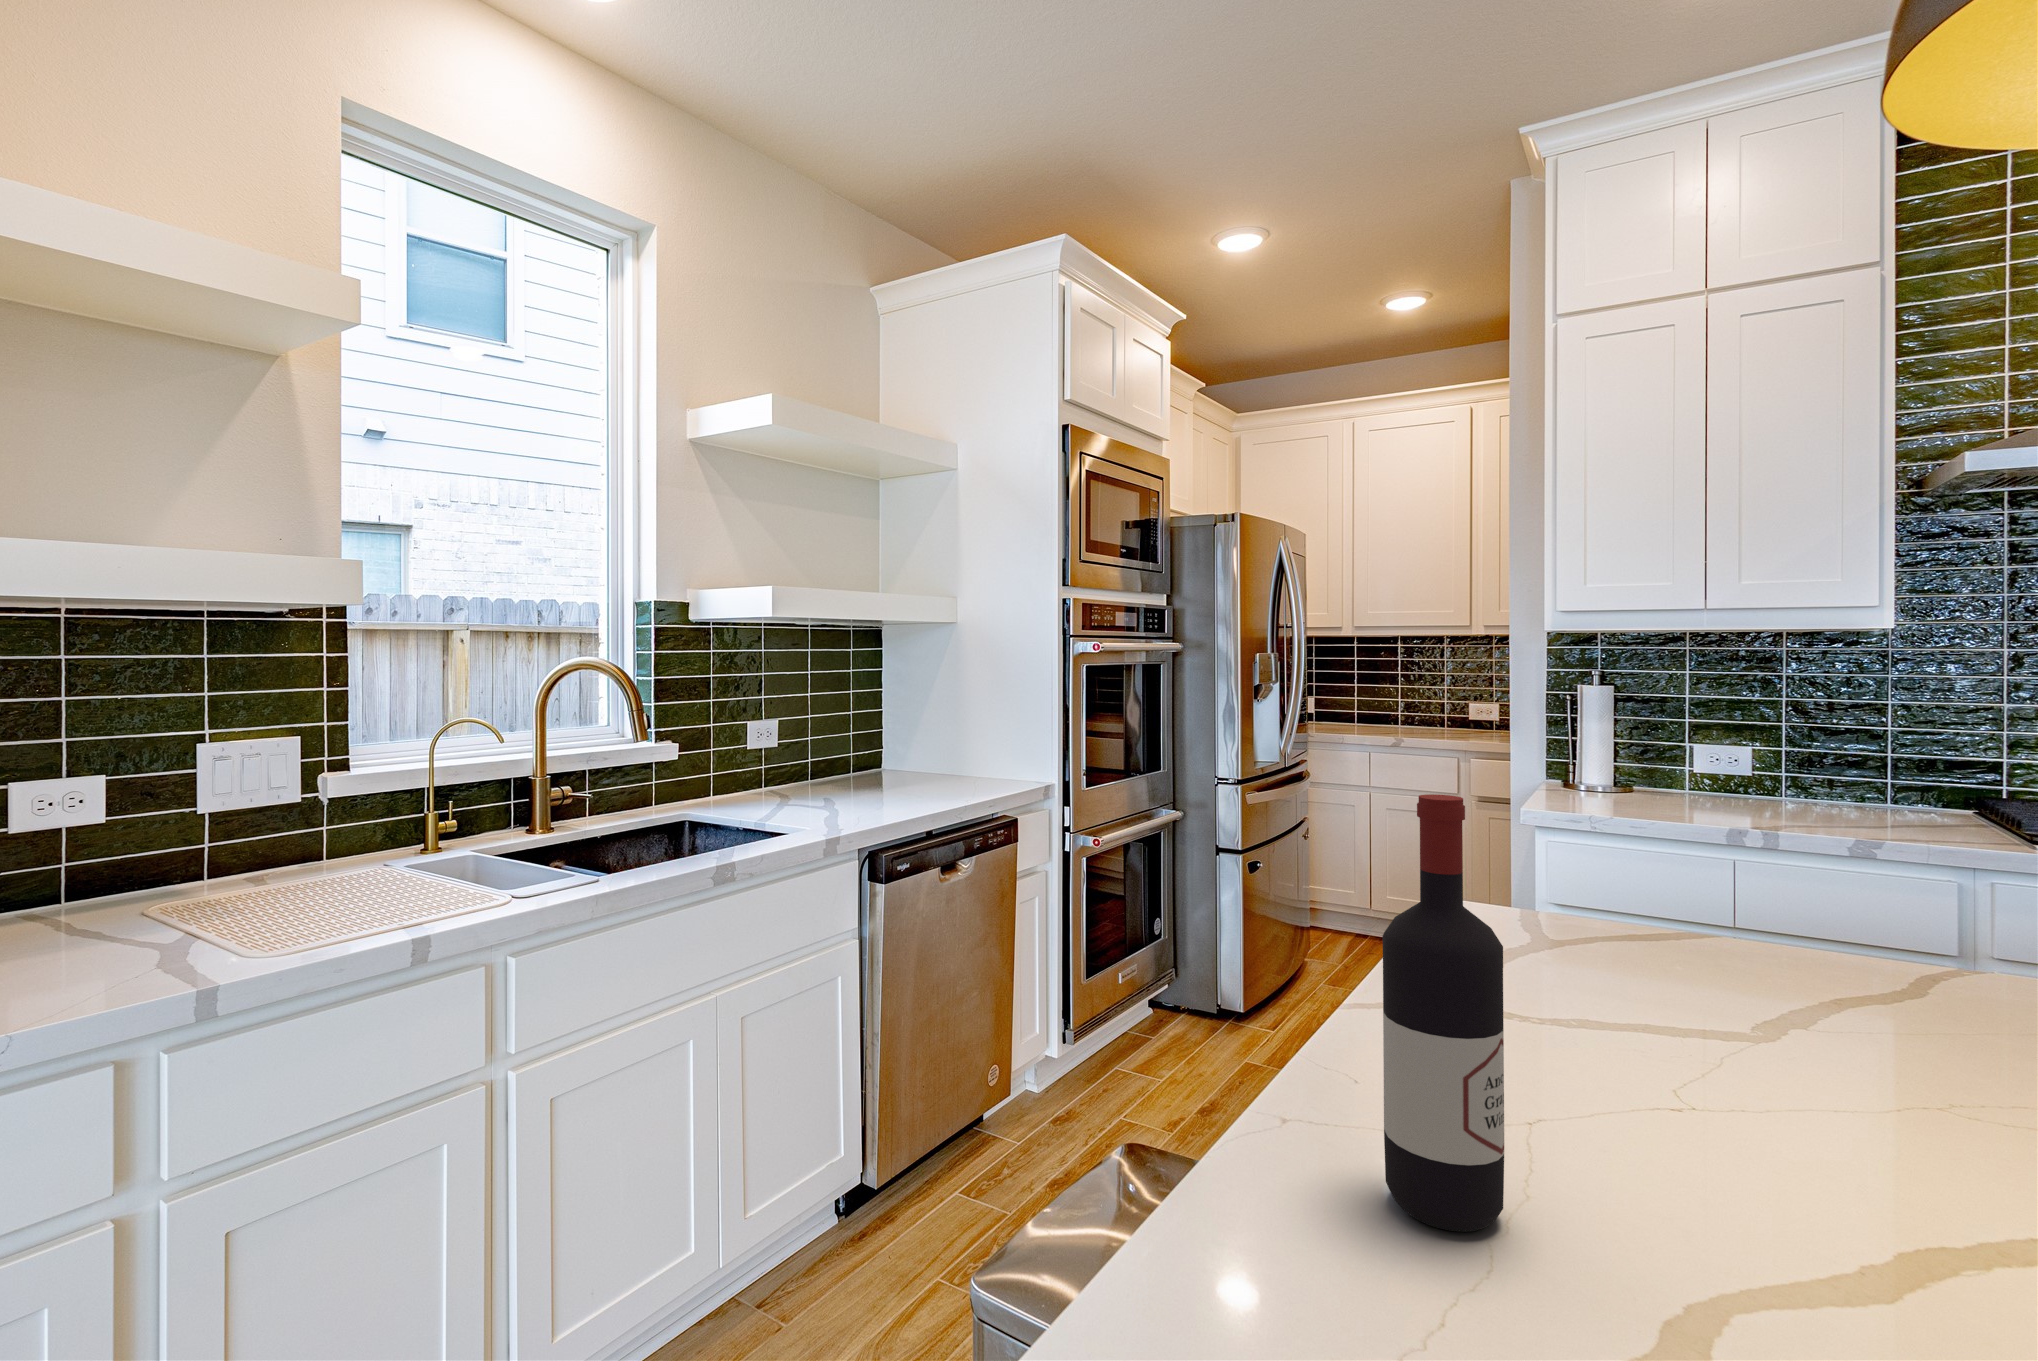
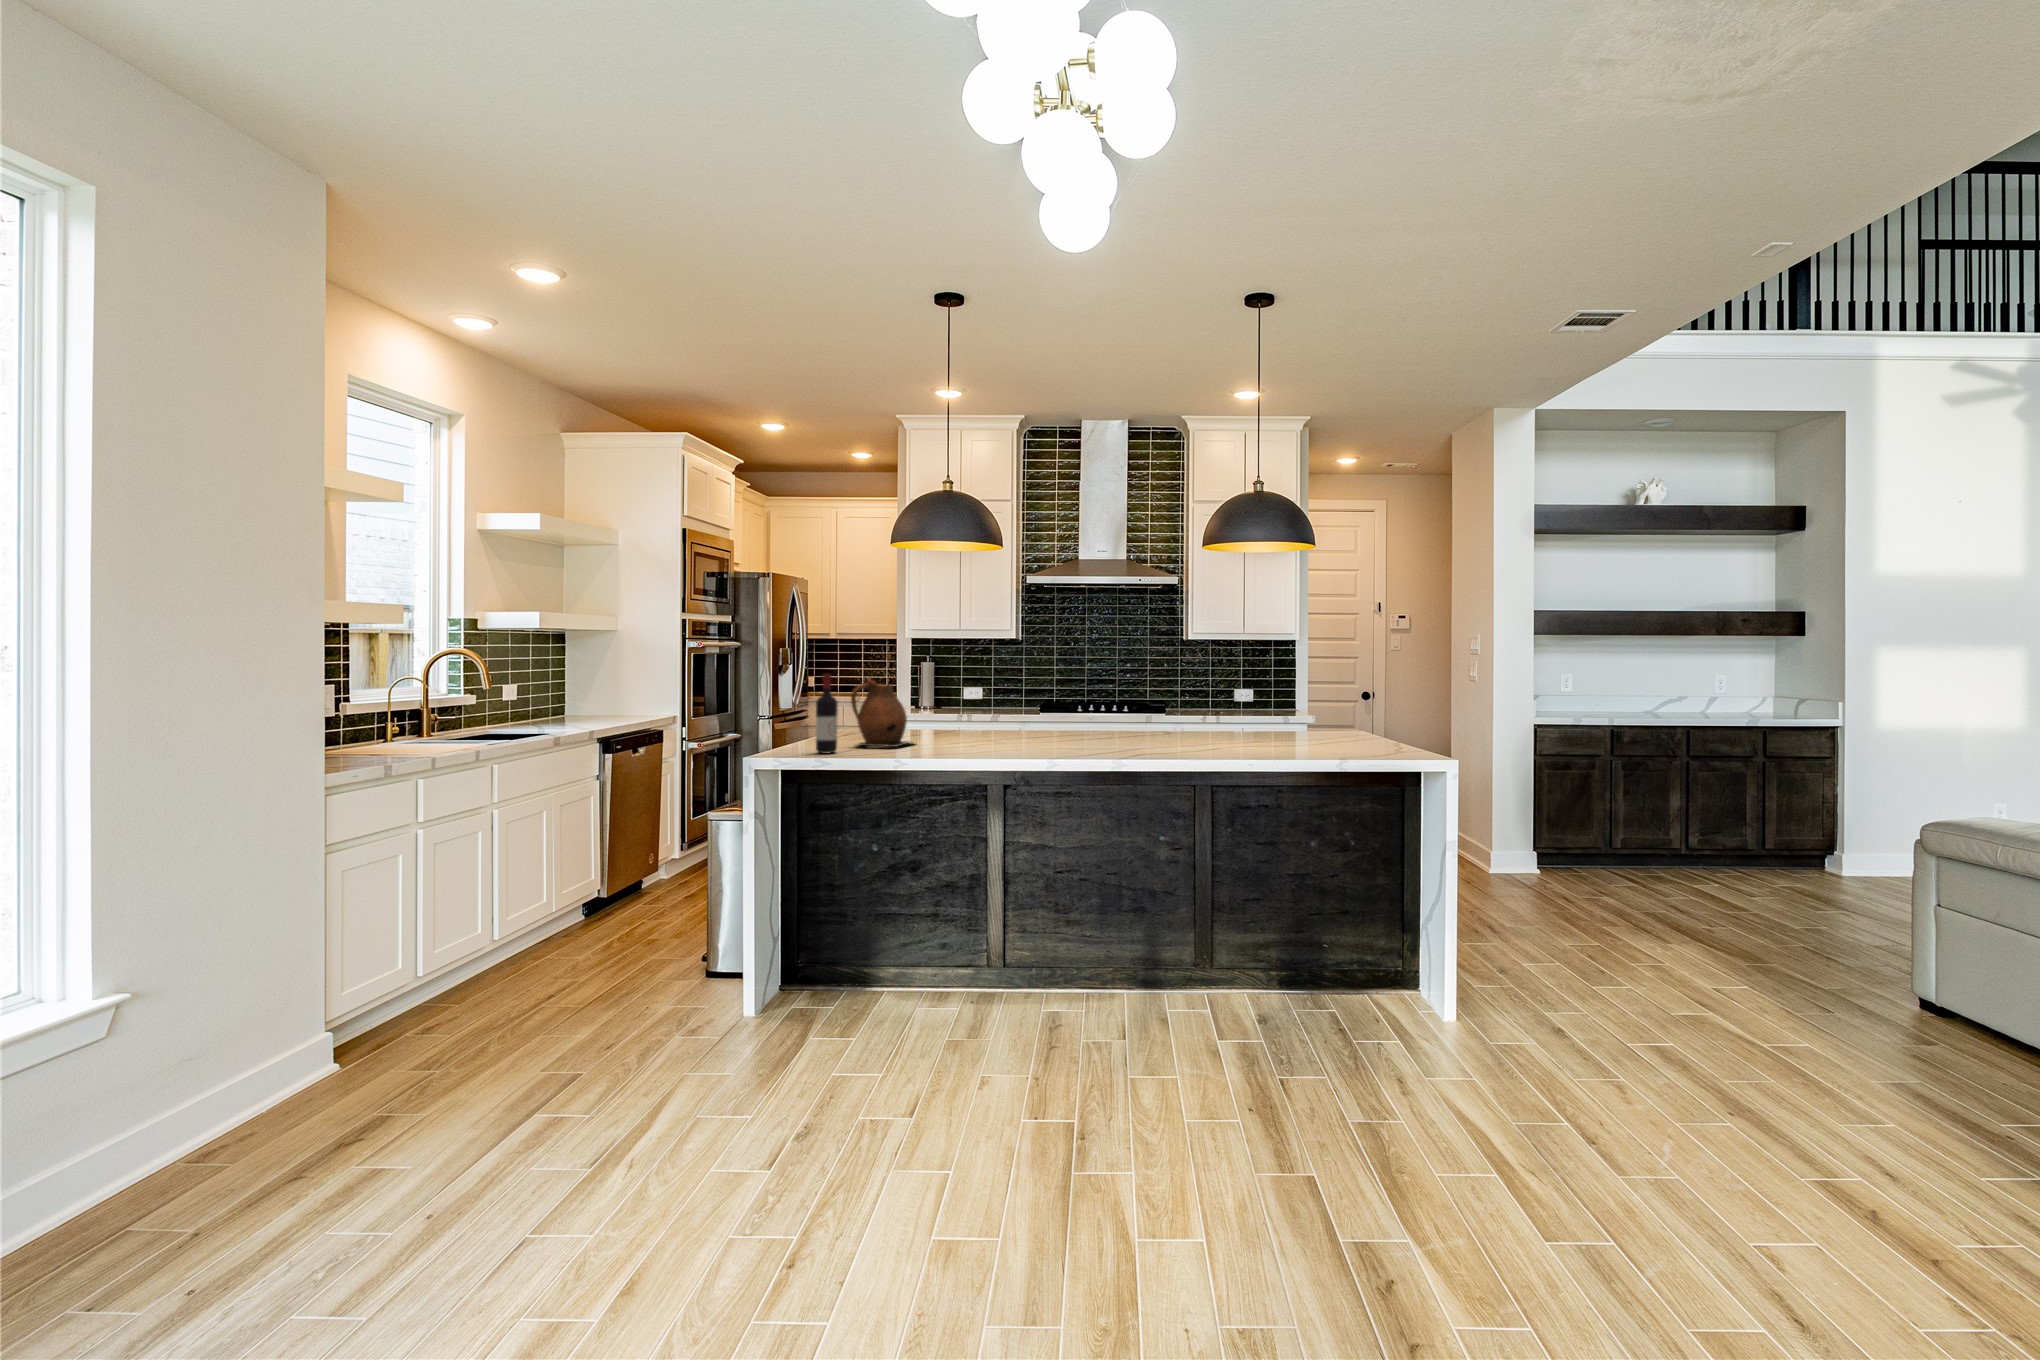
ceramic pitcher: none [1532,791,1888,1205] -> present [851,677,913,747]

